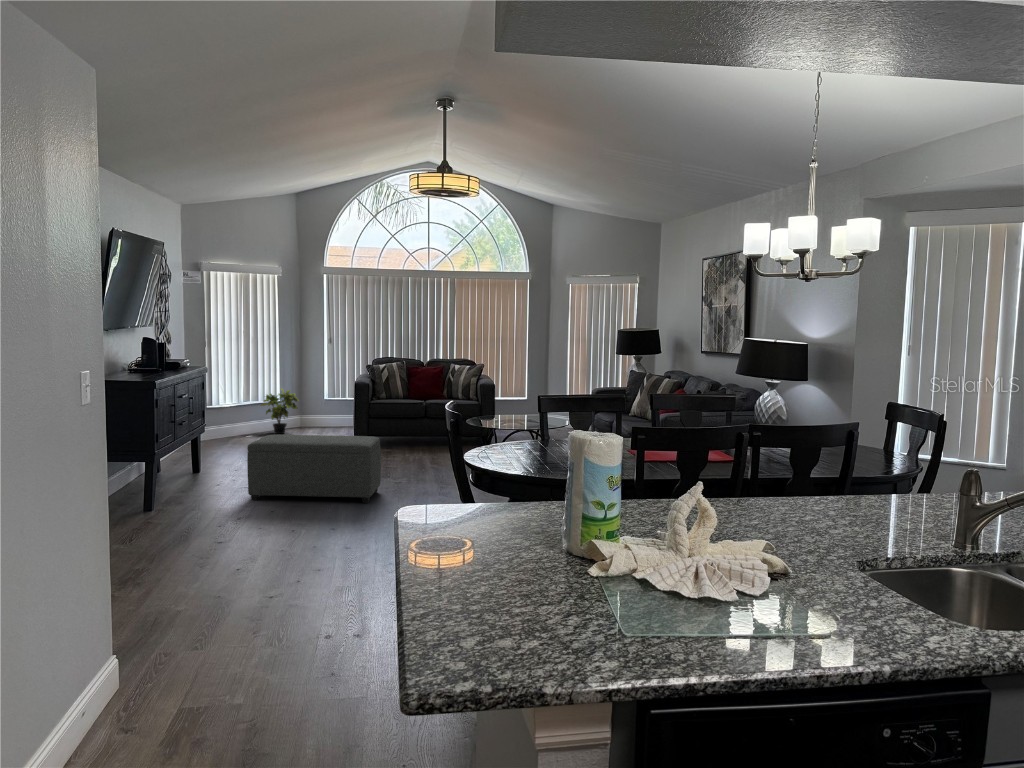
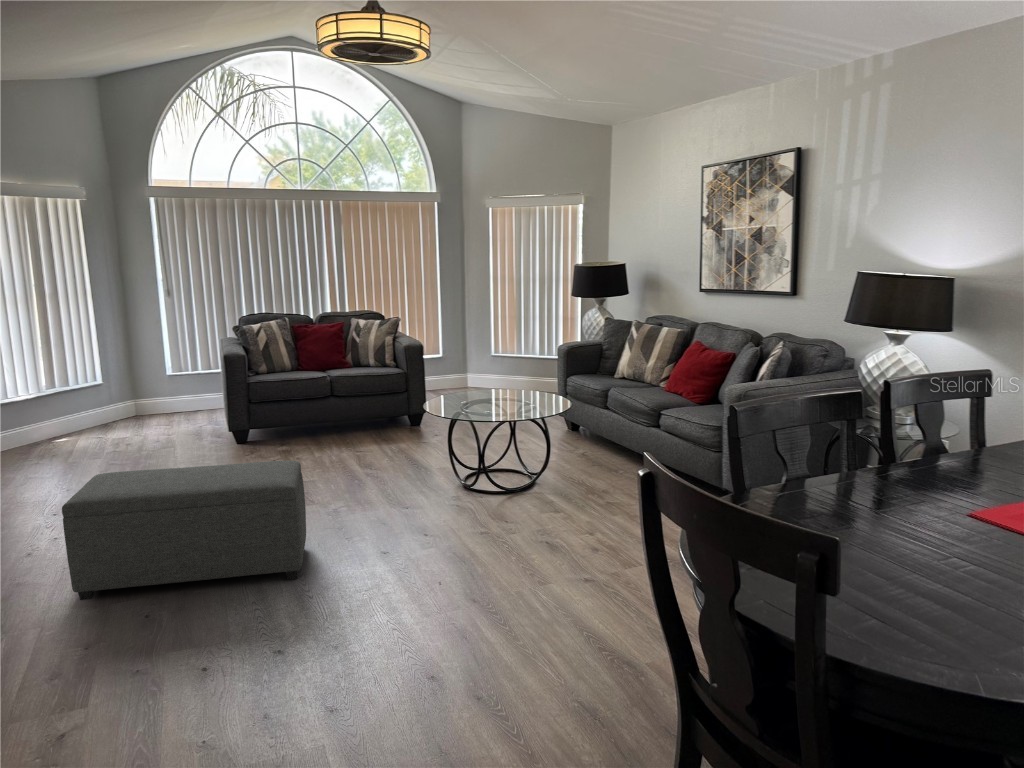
potted plant: present [261,389,298,434] -> none [72,366,133,432]

